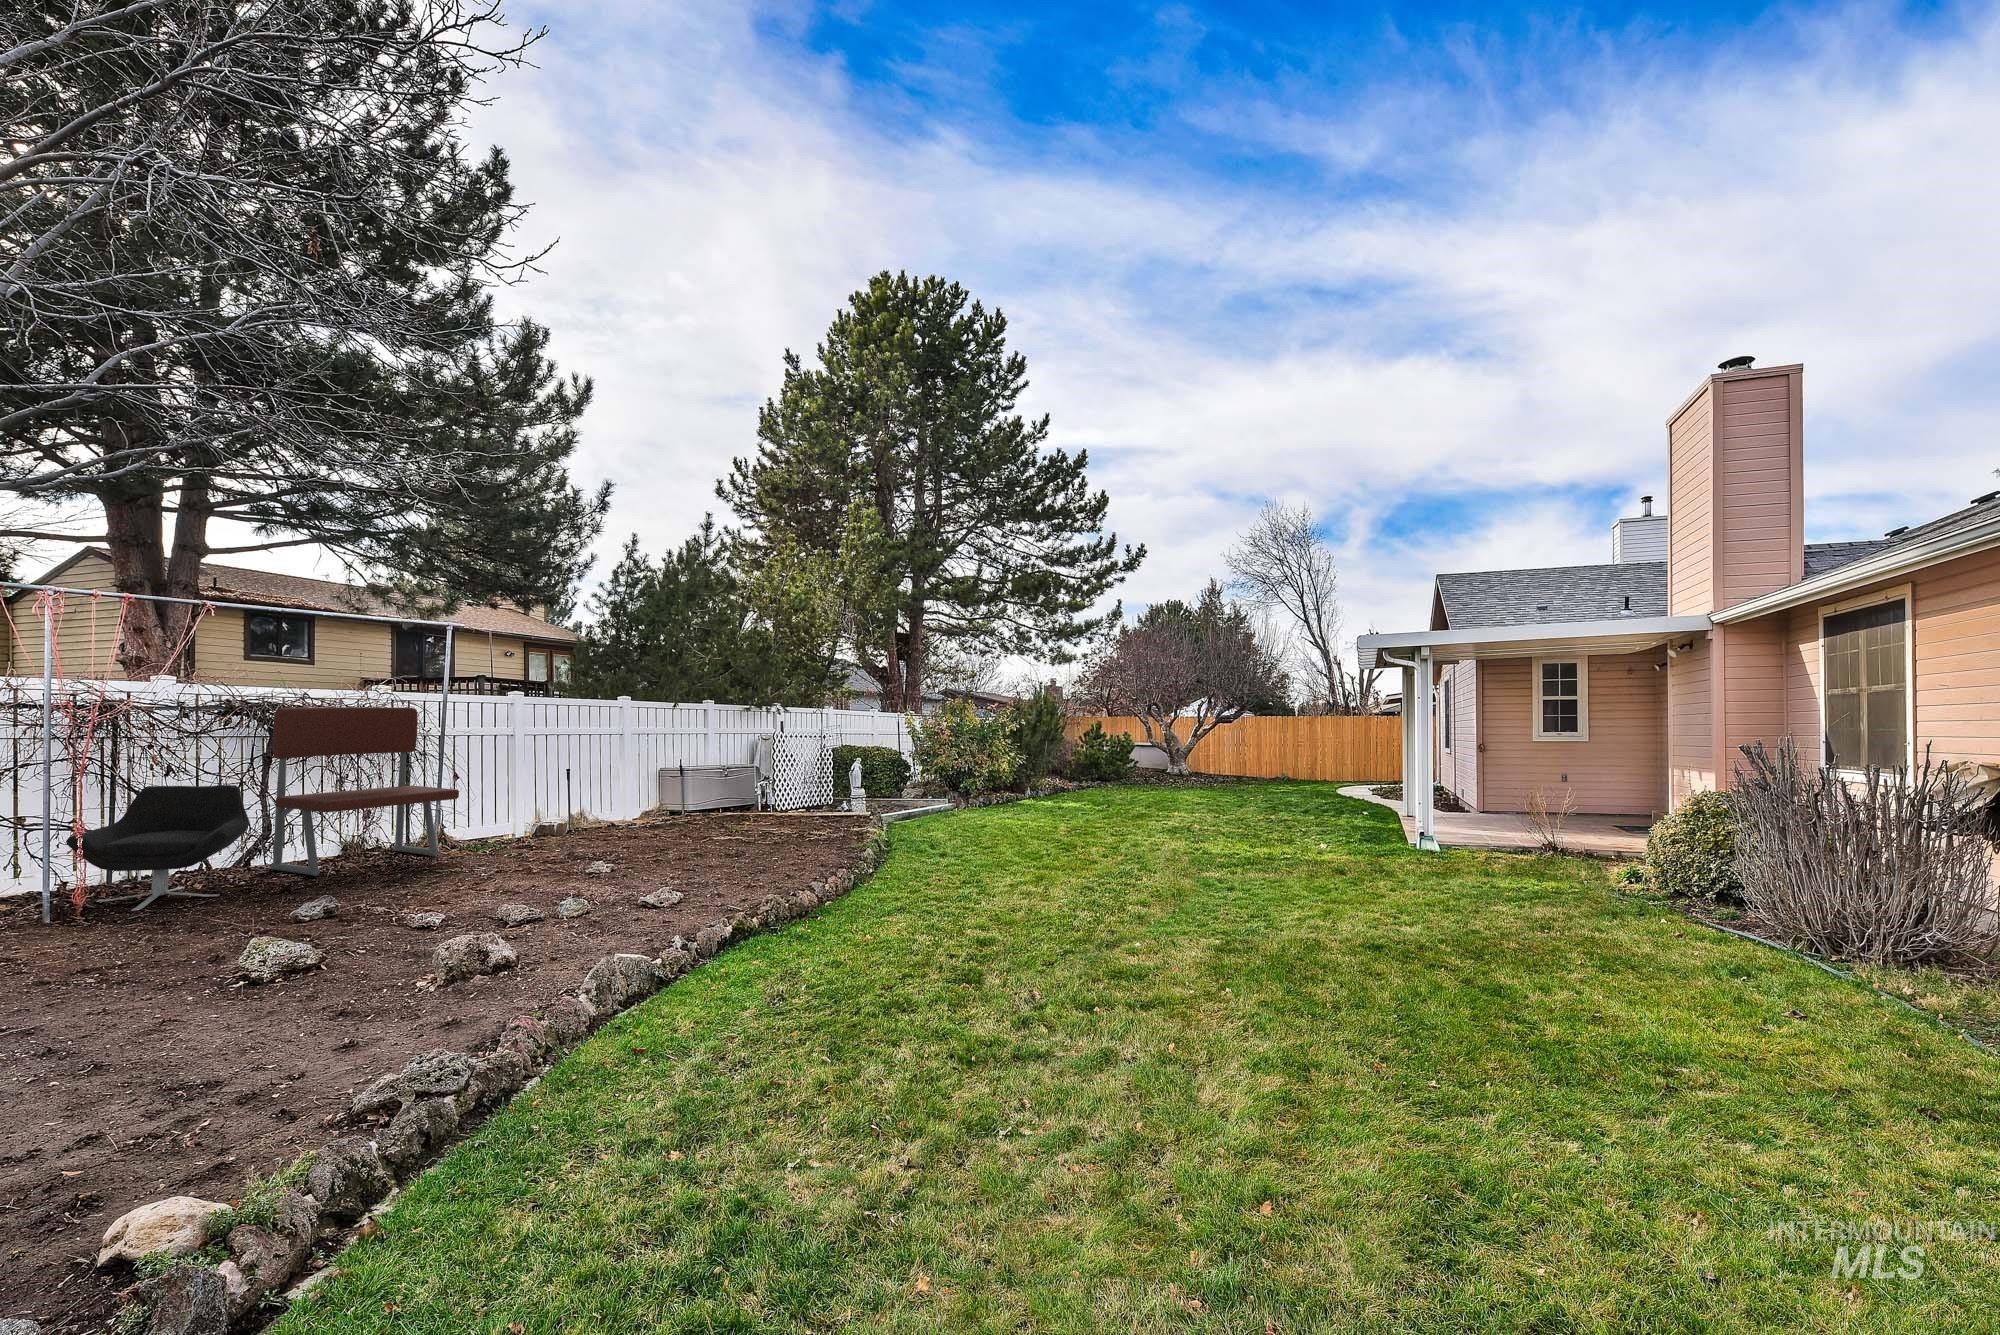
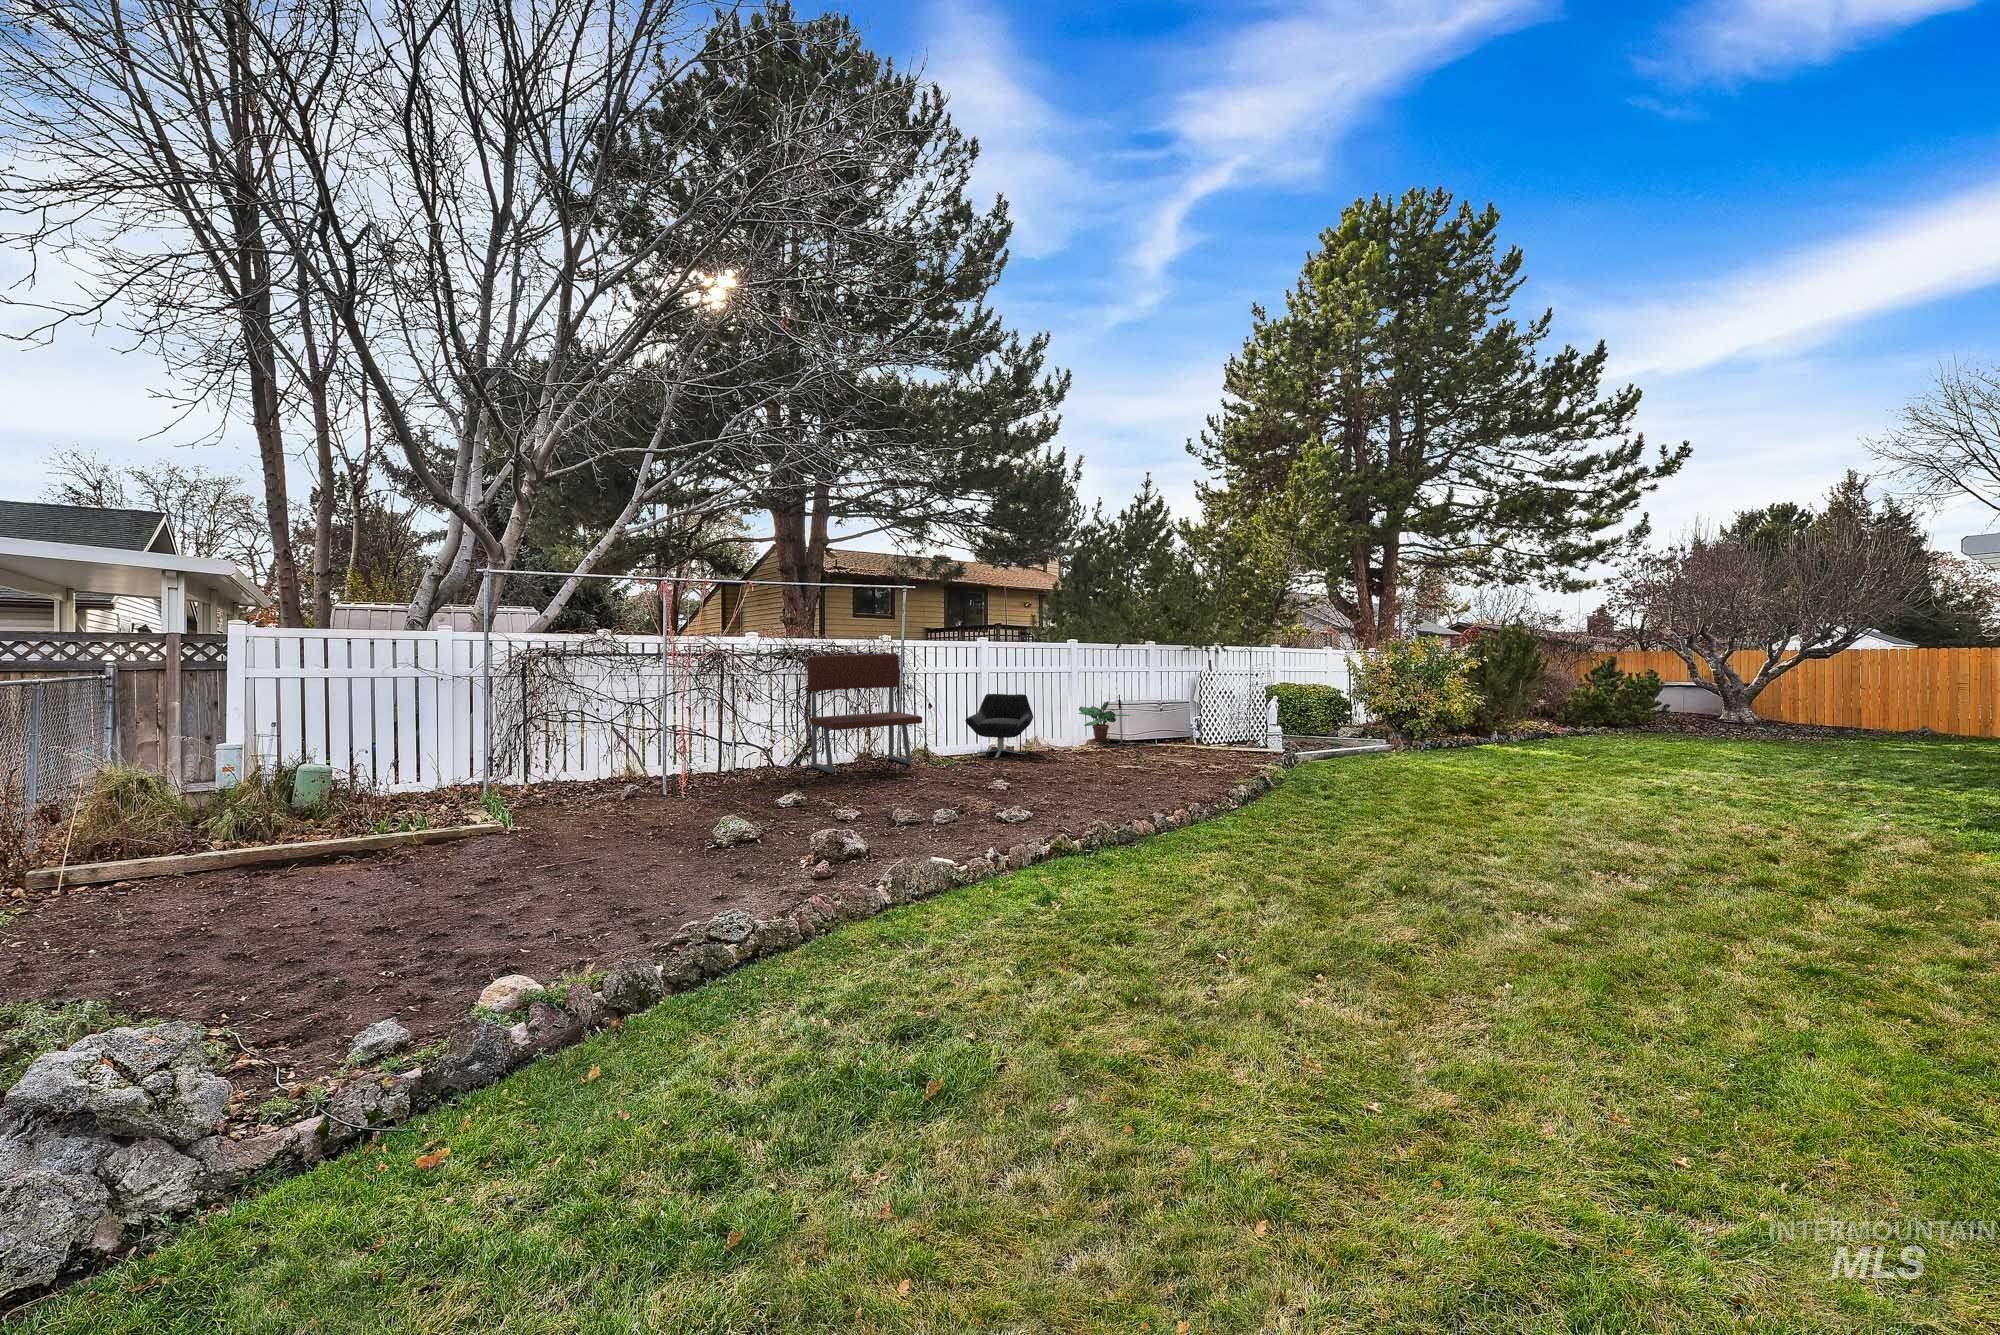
potted plant: none [641,766,709,815] -> present [1078,701,1130,742]
lounge chair: present [66,785,249,911] -> present [965,694,1033,758]

